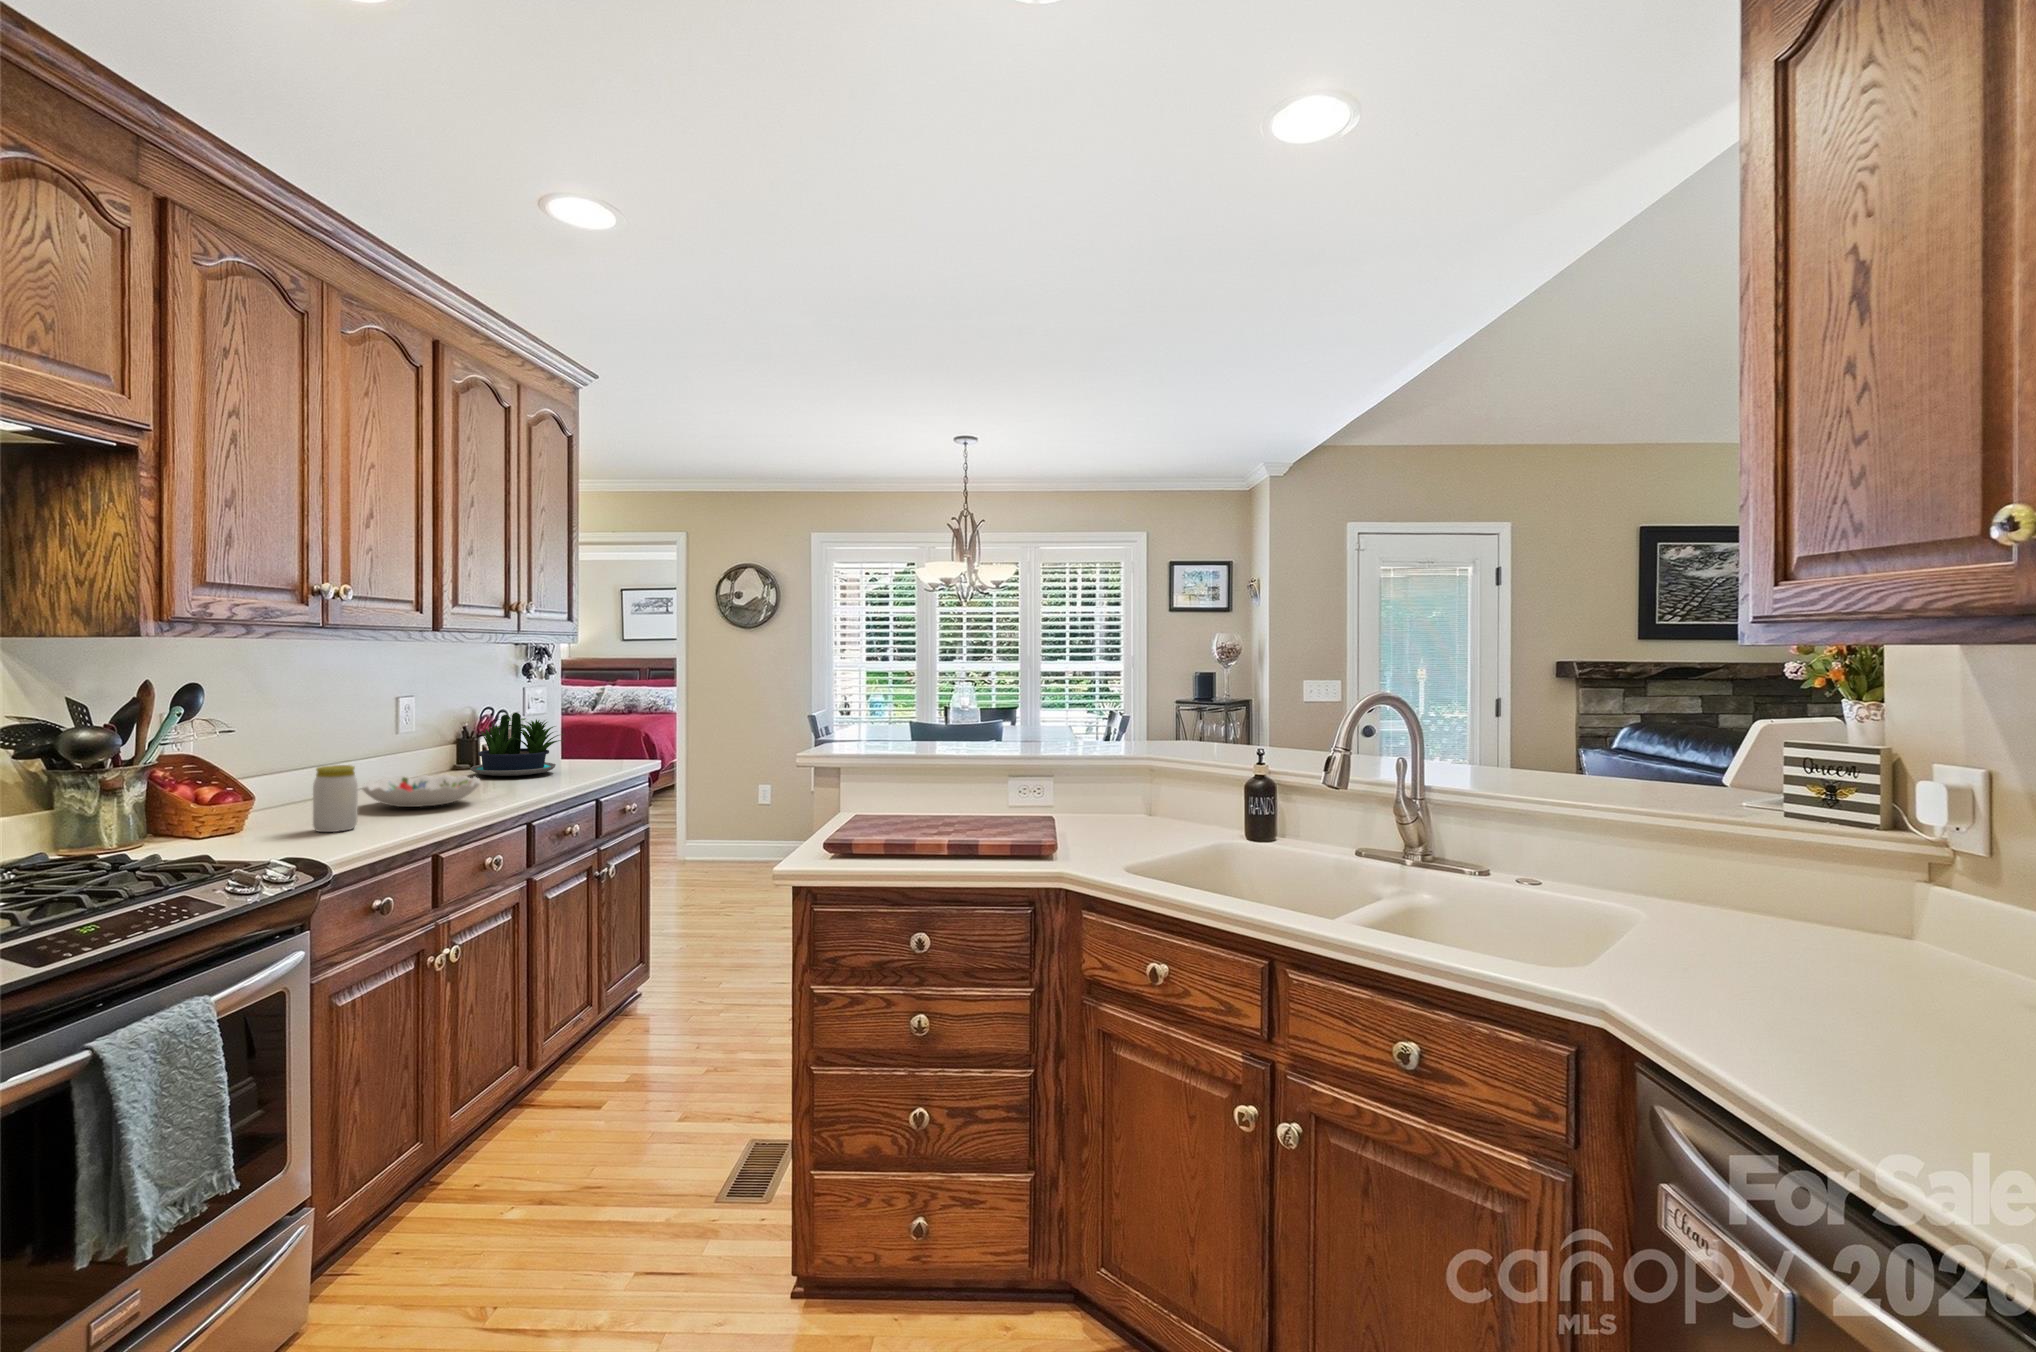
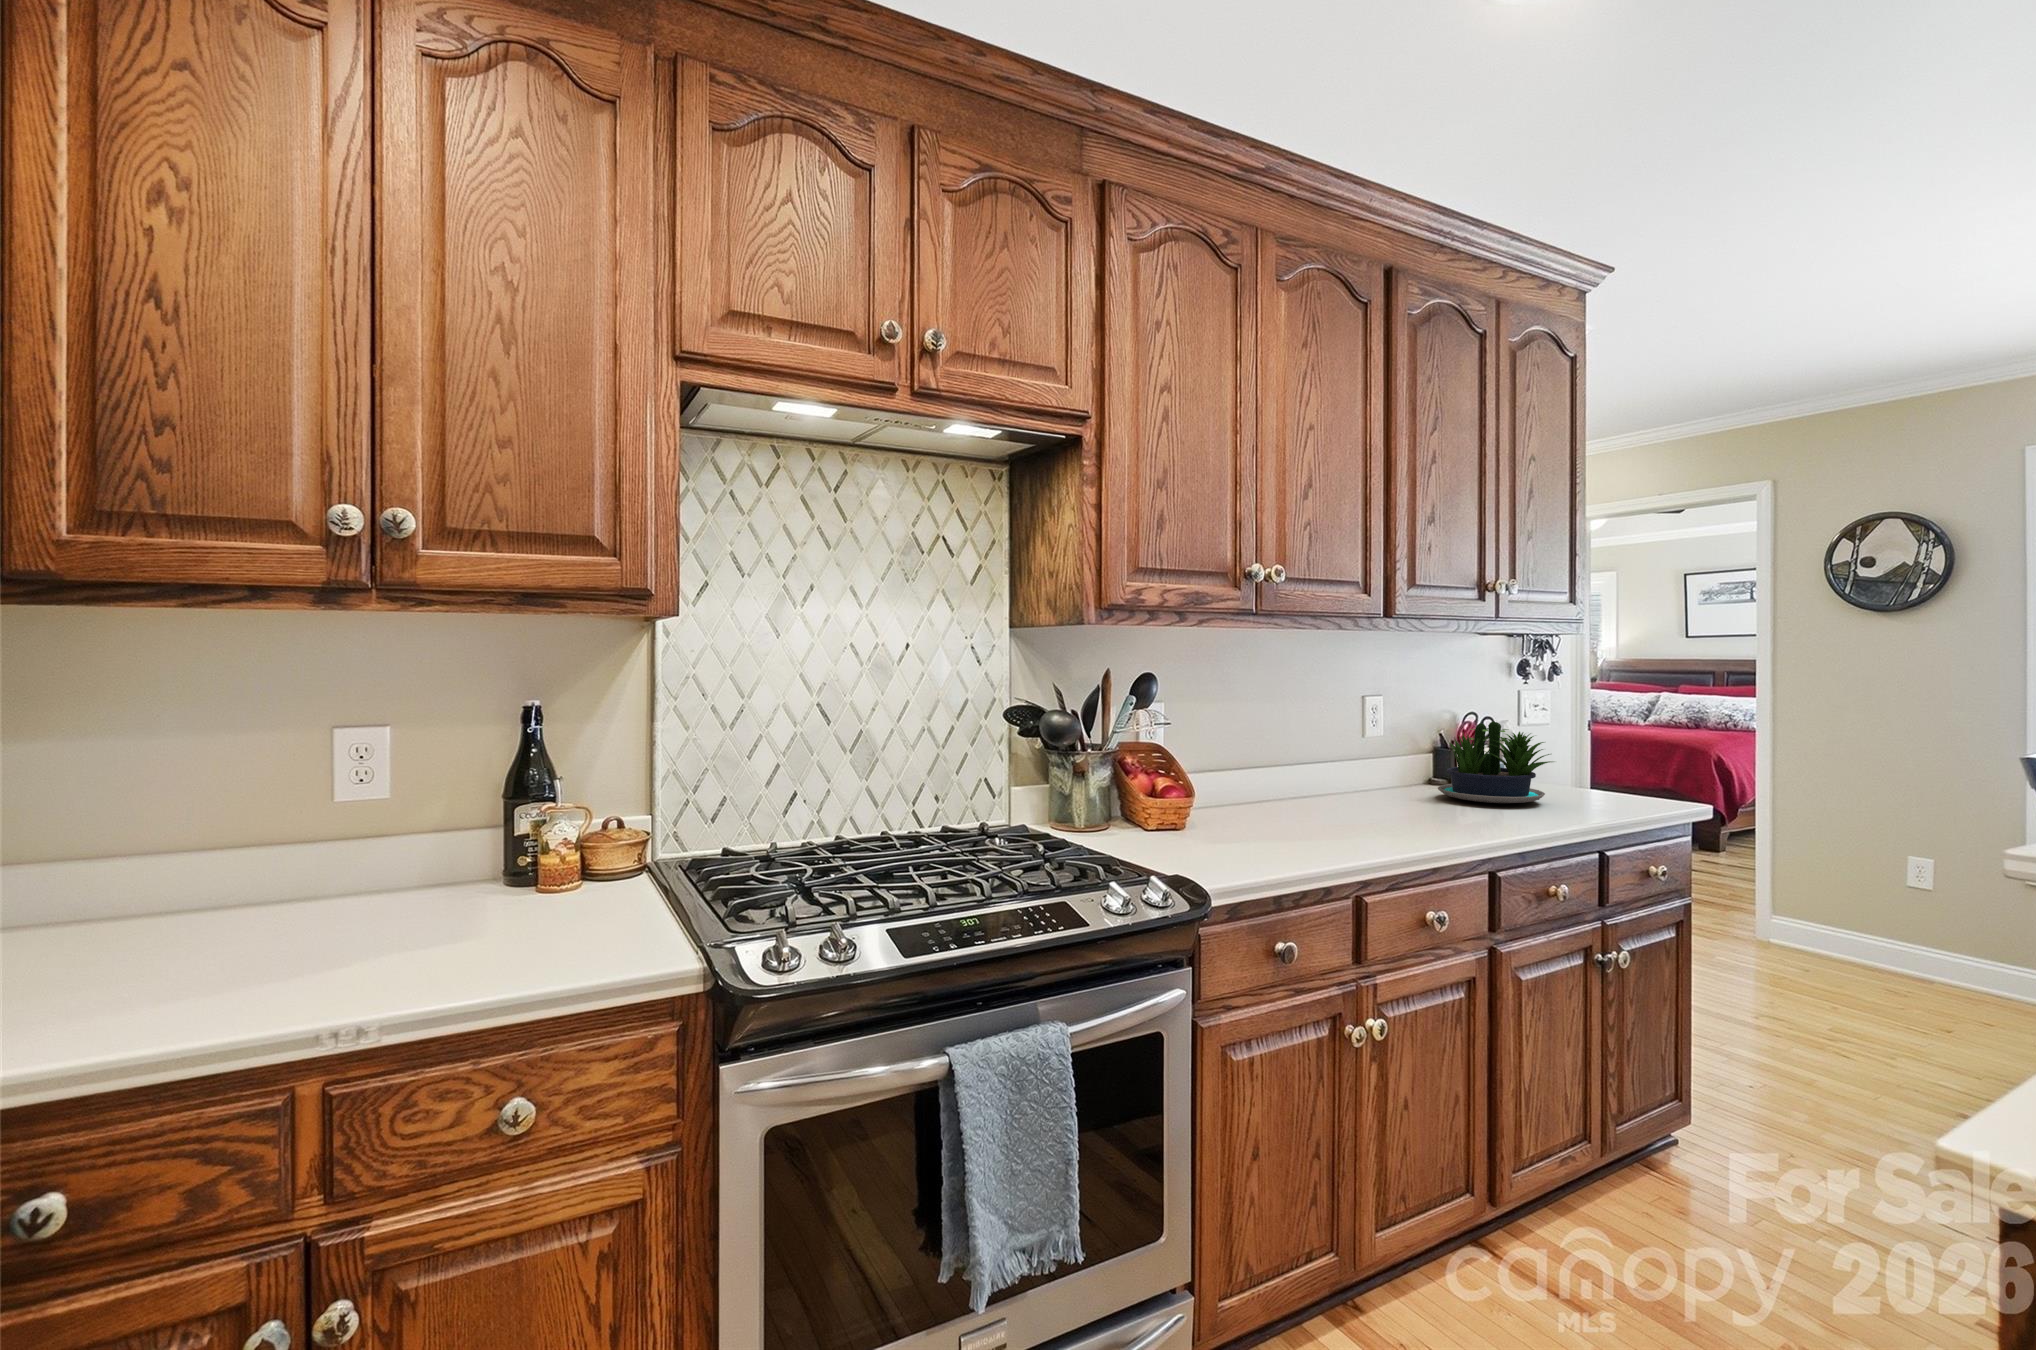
jar: present [313,765,358,832] -> none [1232,772,1275,850]
decorative bowl: present [362,775,480,807] -> none [1297,790,1428,832]

